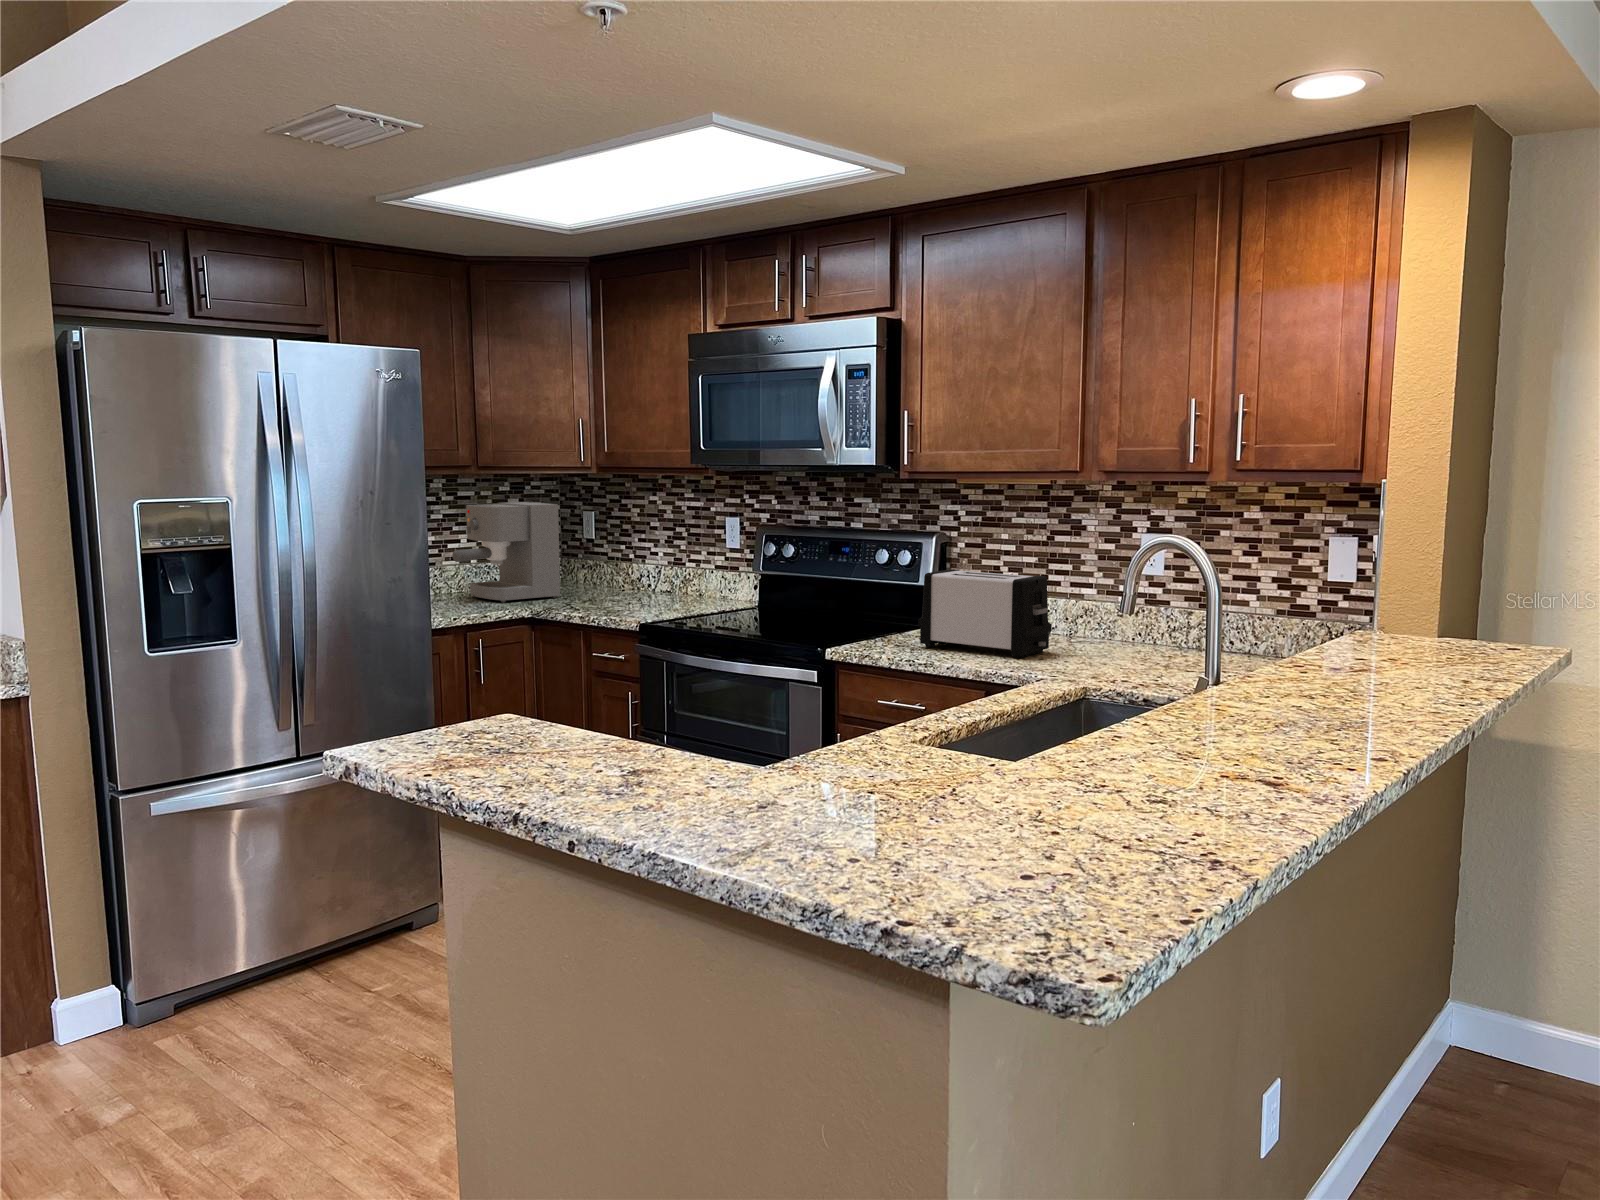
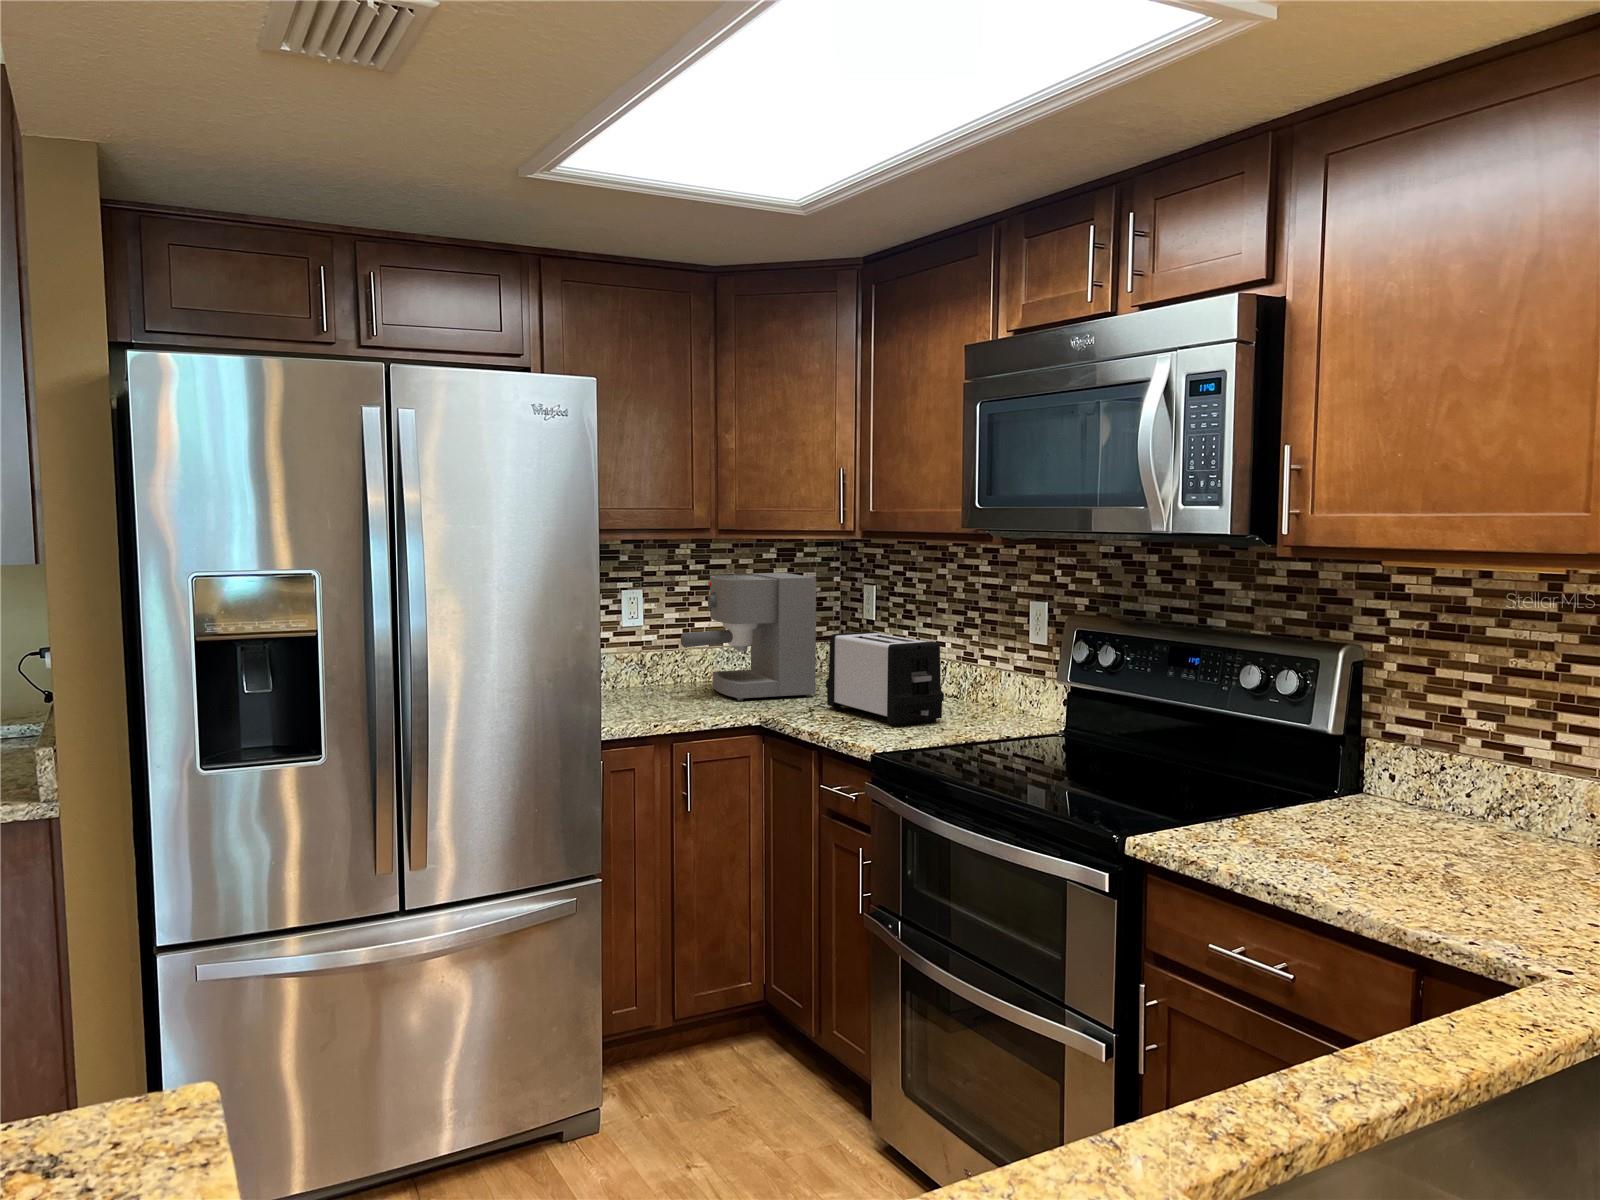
toaster: present [918,569,1052,658] -> present [826,632,944,726]

